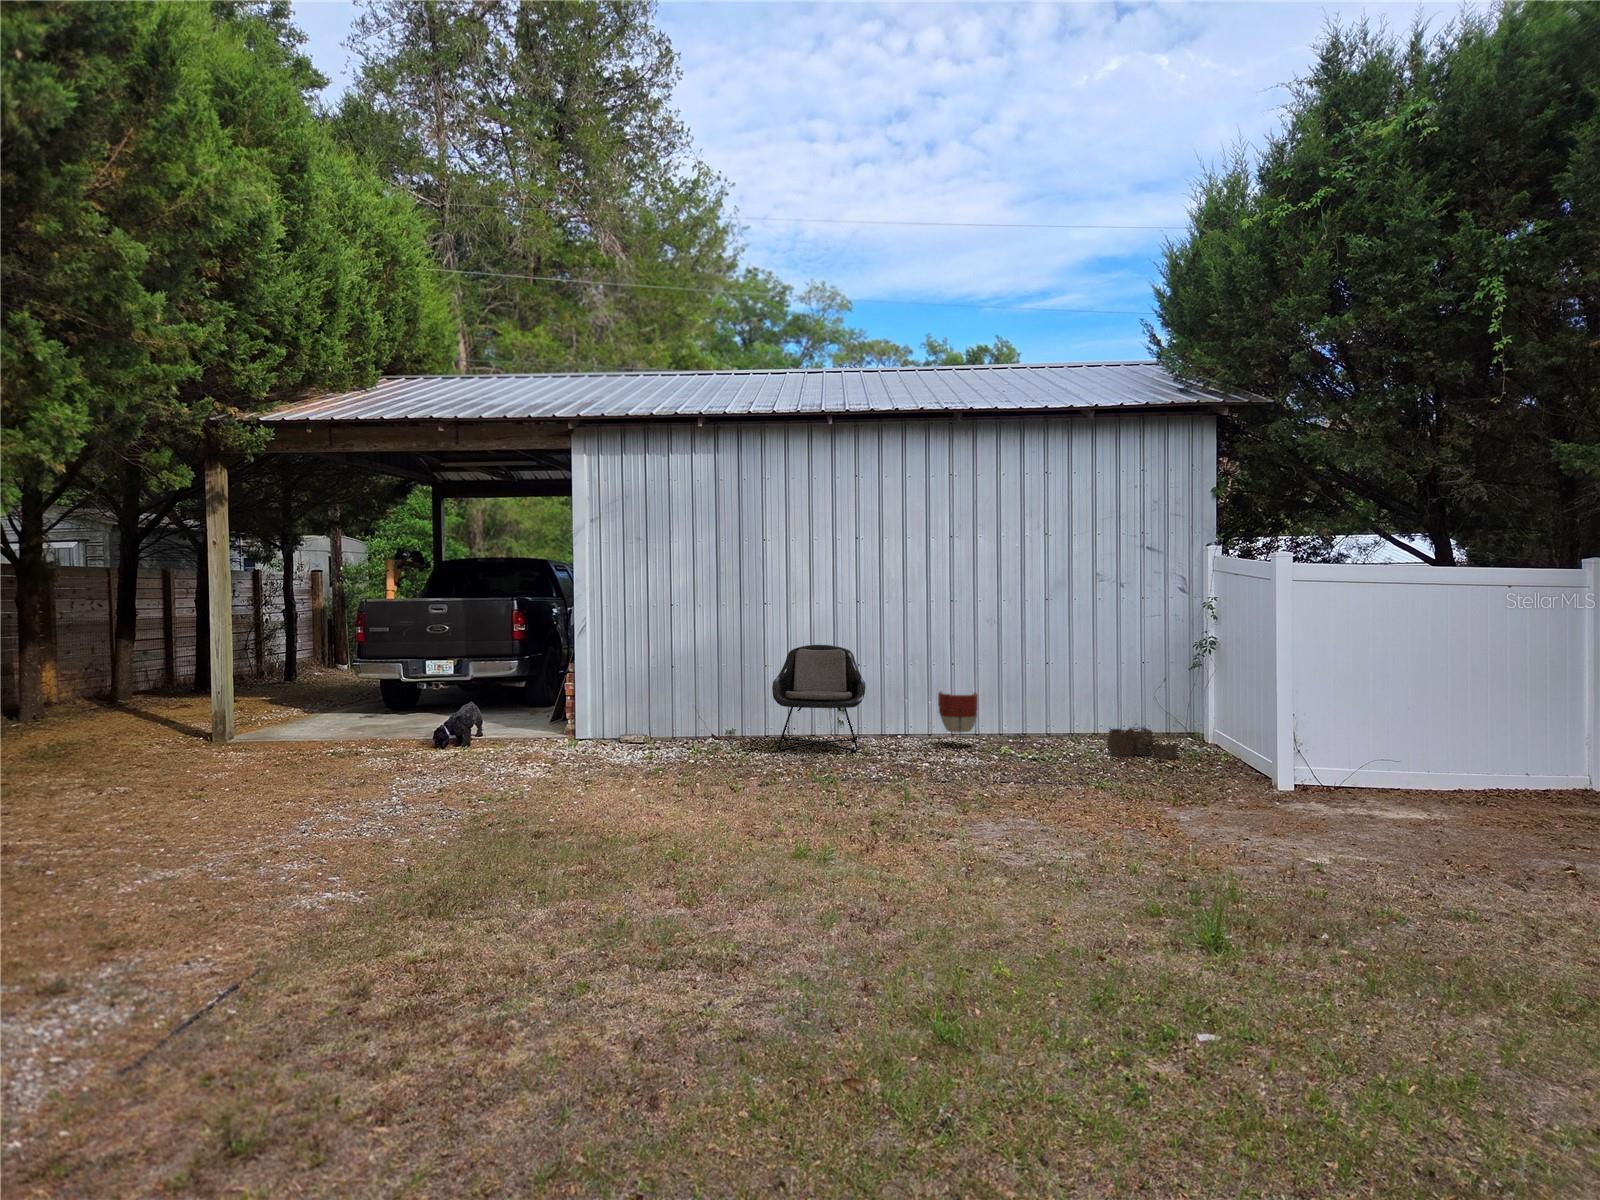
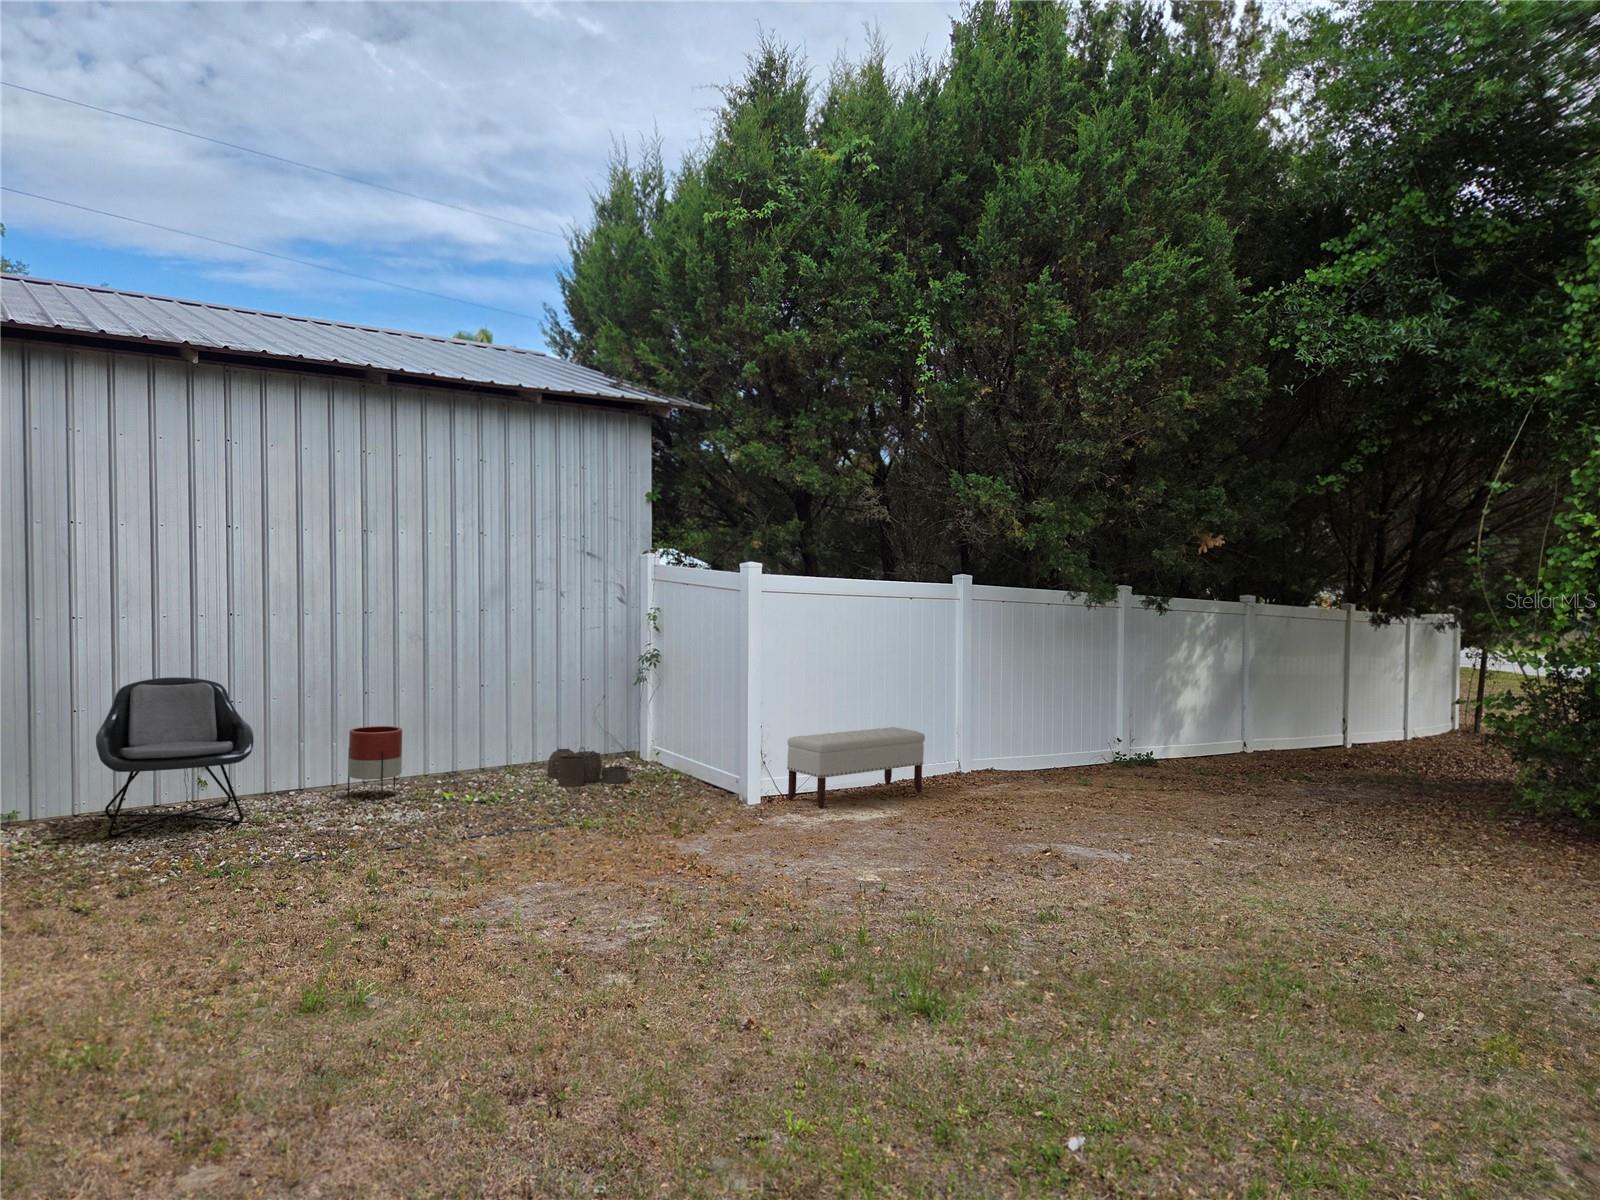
bench: none [1325,726,1509,803] -> present [787,727,925,808]

